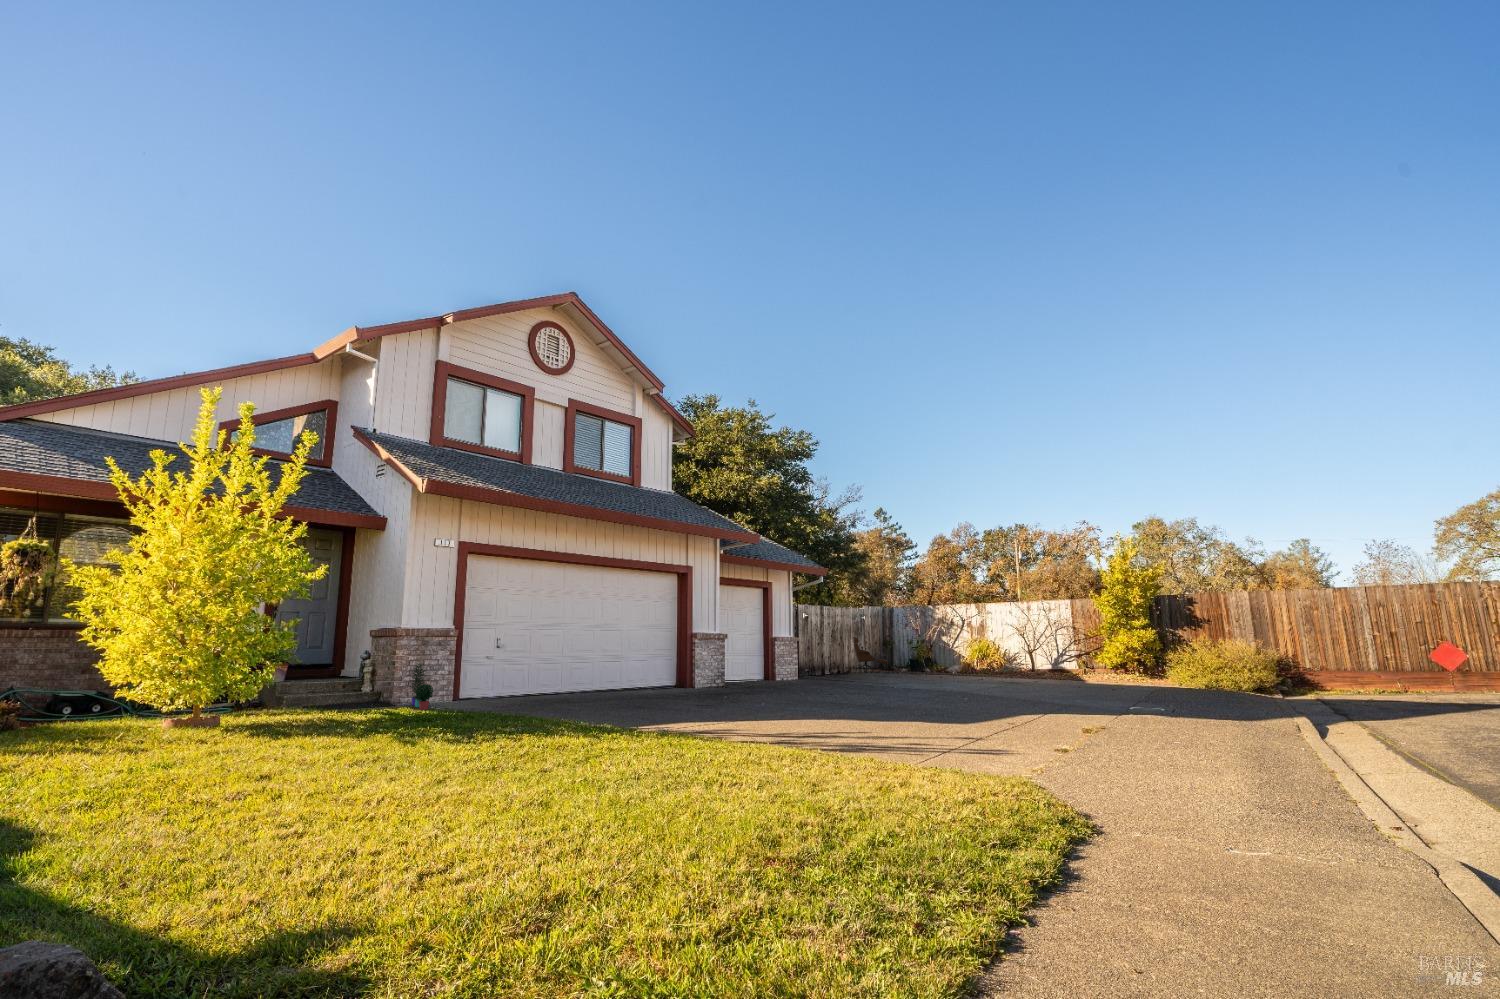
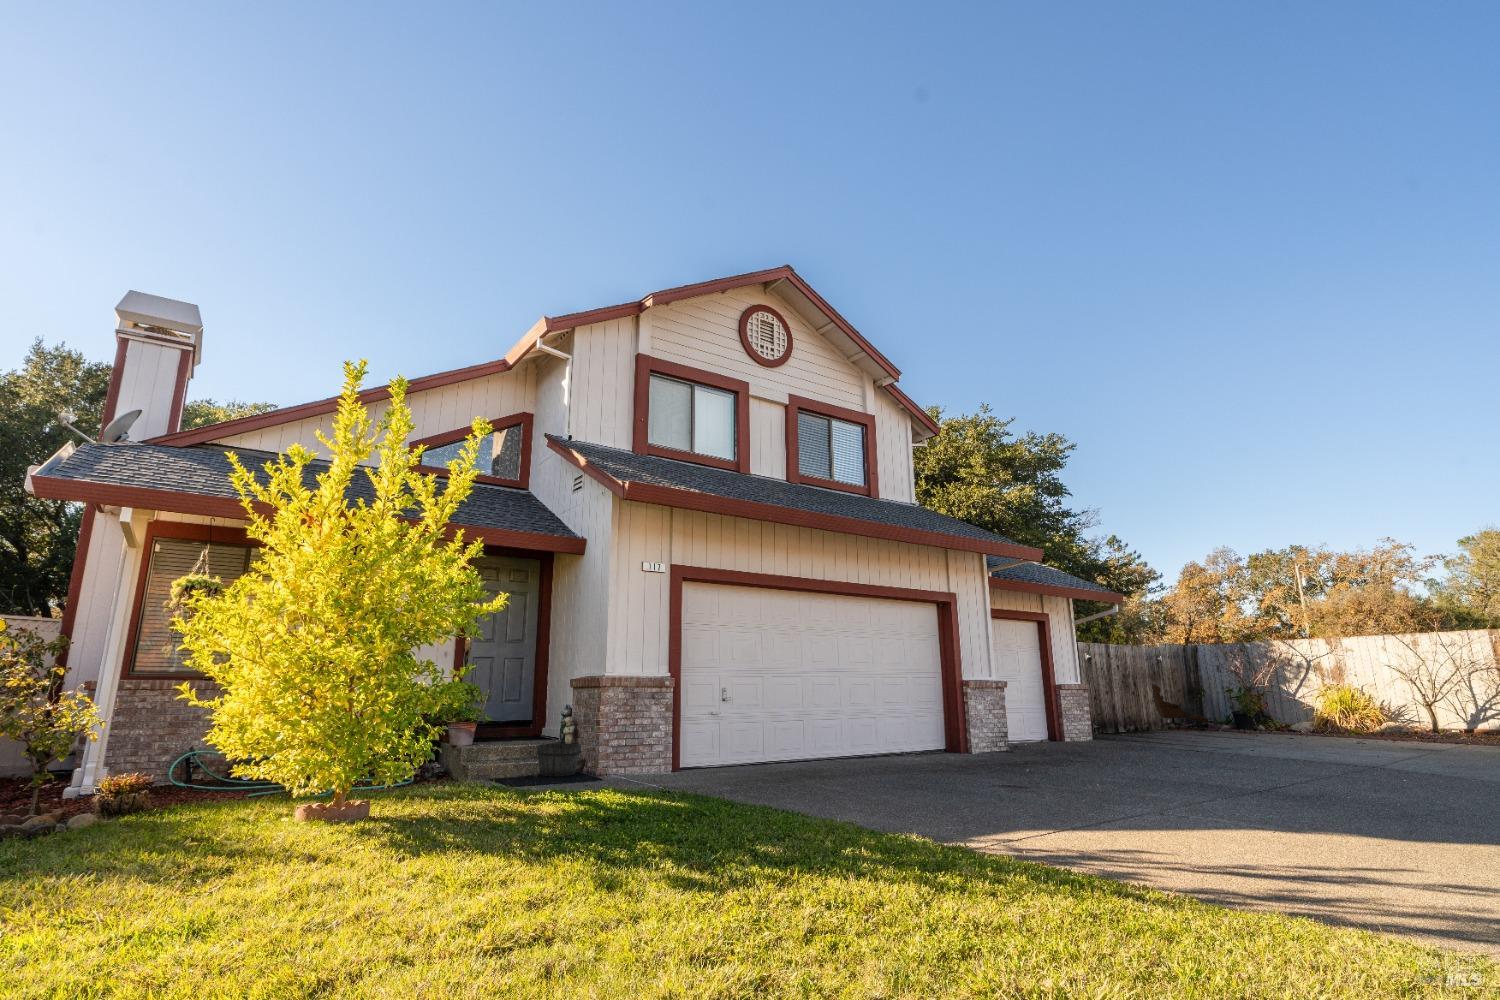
potted plant: present [410,663,434,710] -> none [618,721,648,789]
wooden bucket: none [338,674,378,705] -> present [536,736,581,776]

